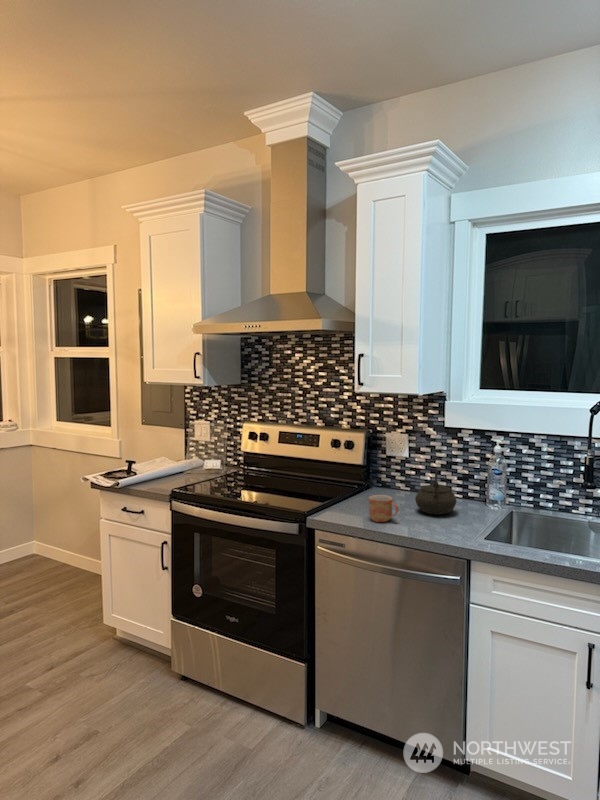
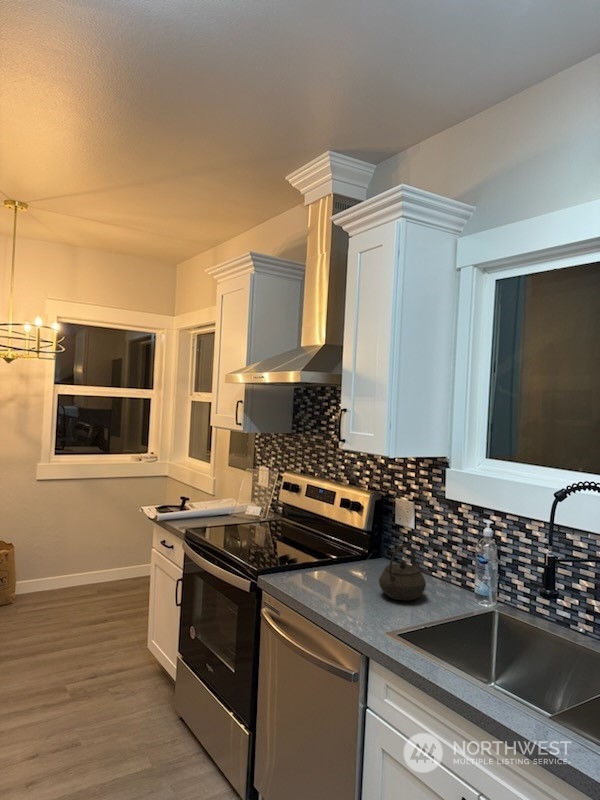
mug: present [368,495,398,522] -> none [315,566,342,597]

